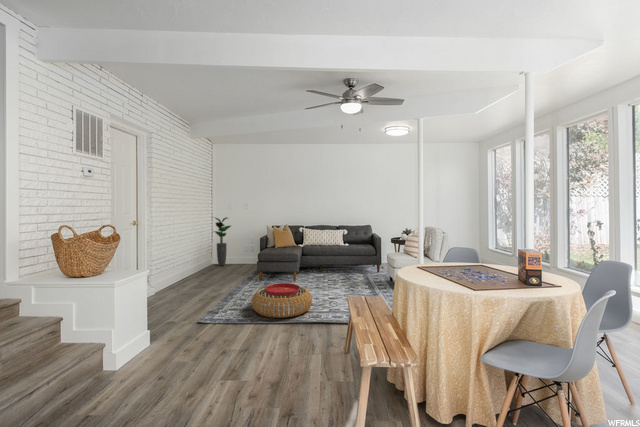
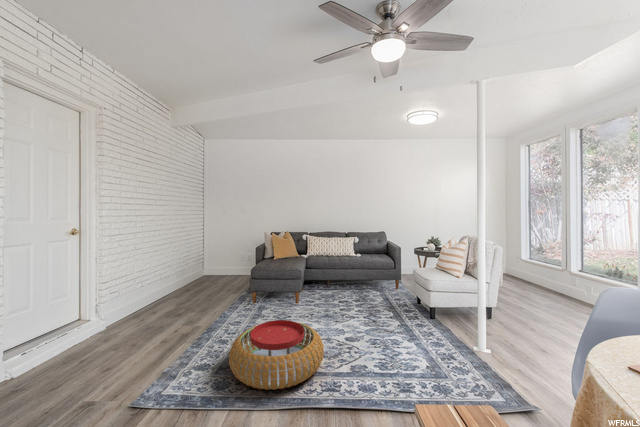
potted plant: present [215,218,231,266] -> none [202,223,228,278]

